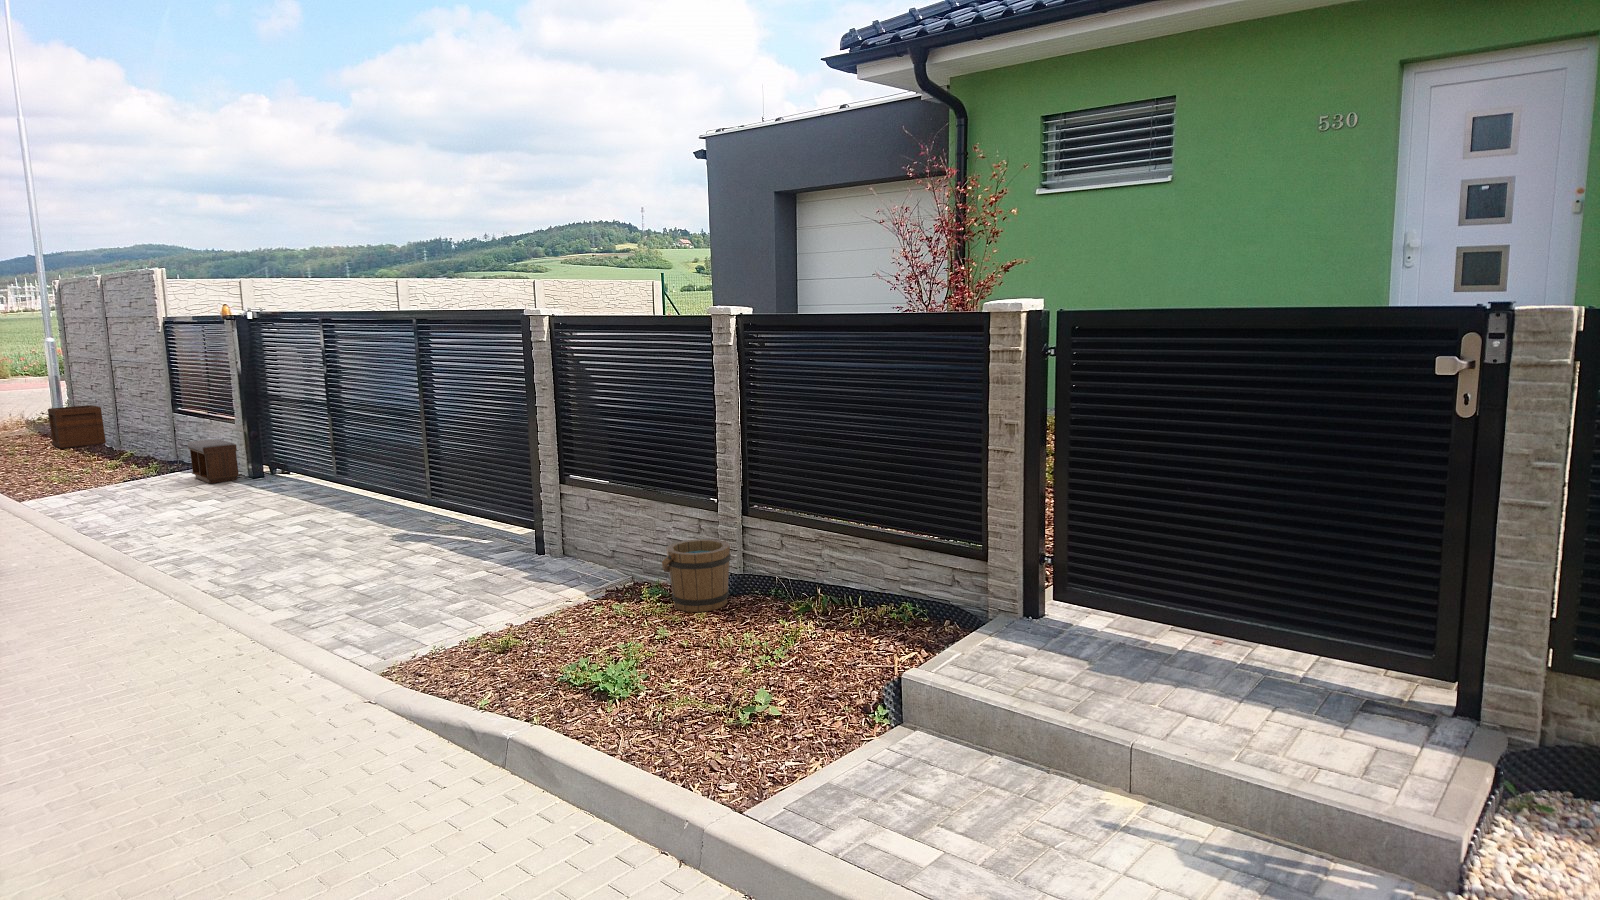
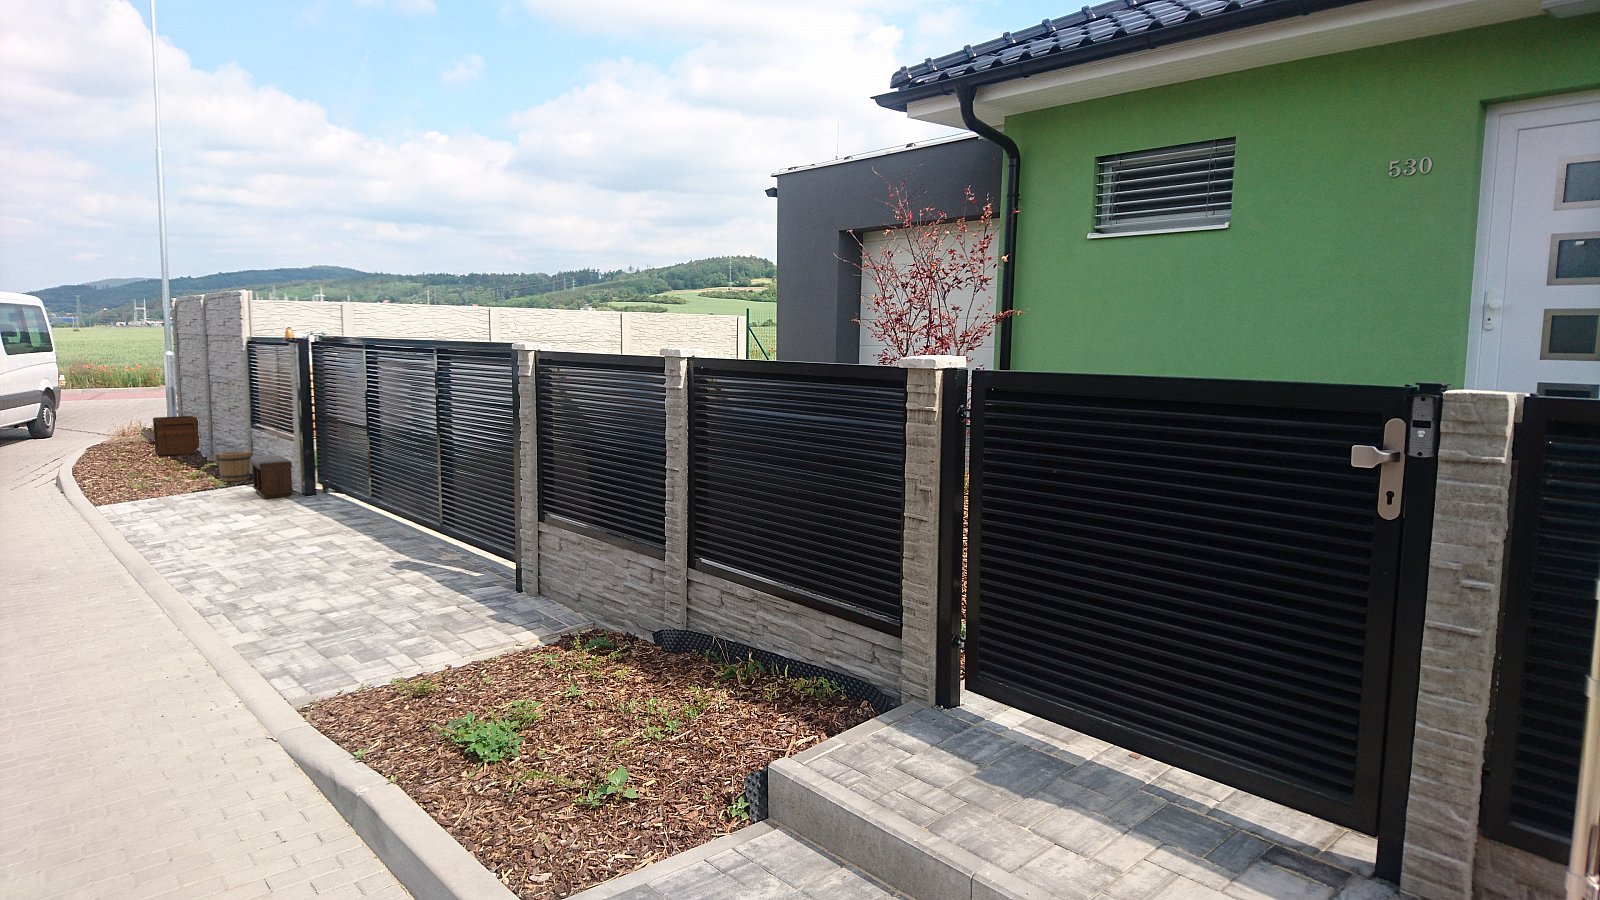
bucket: present [662,539,731,612] -> present [215,451,252,481]

